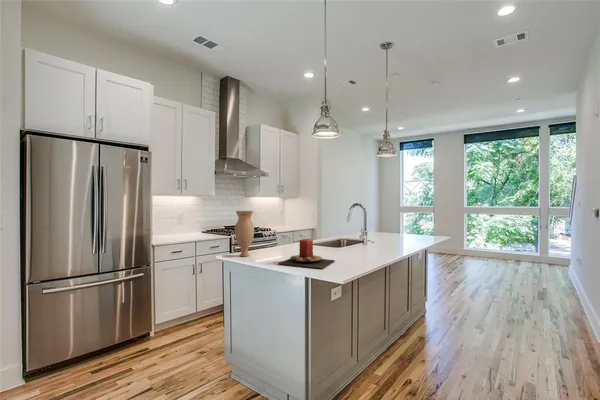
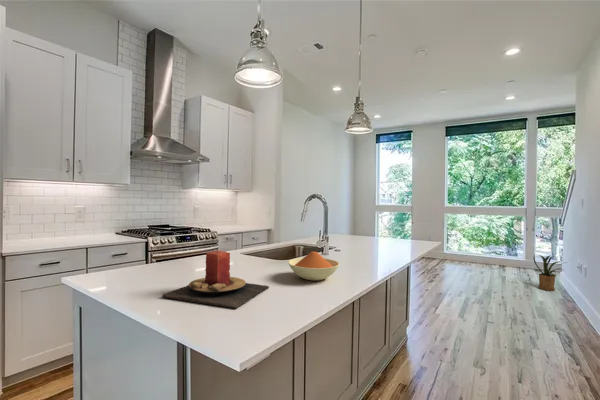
vase: present [235,211,254,256] -> none [105,203,142,278]
bowl: none [344,240,377,258] -> present [288,251,340,281]
house plant: none [542,248,573,280] -> present [534,254,561,291]

